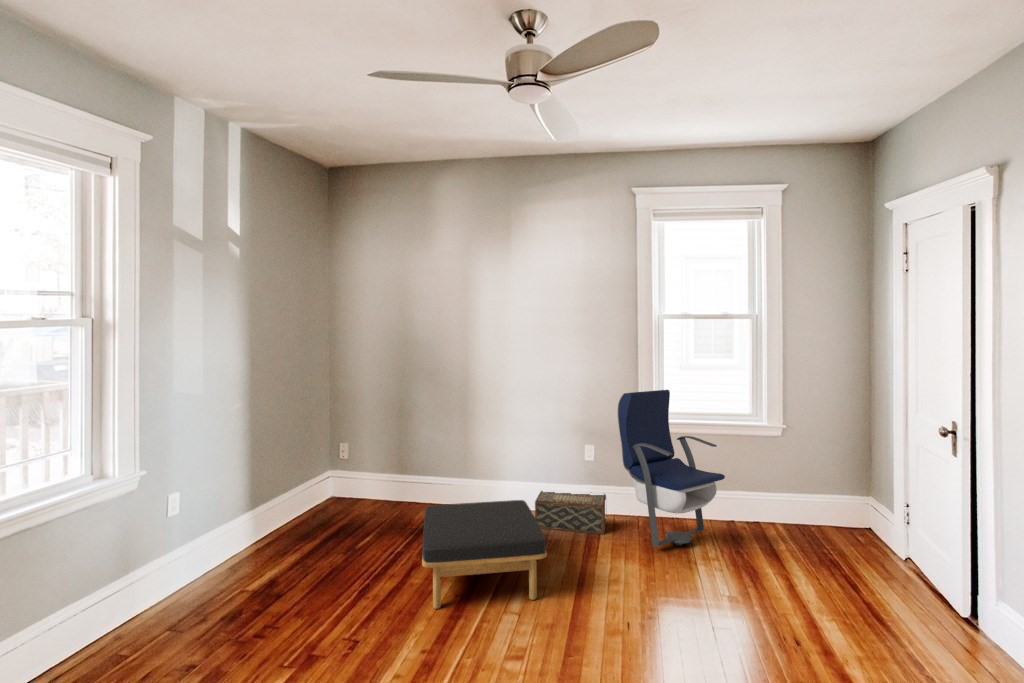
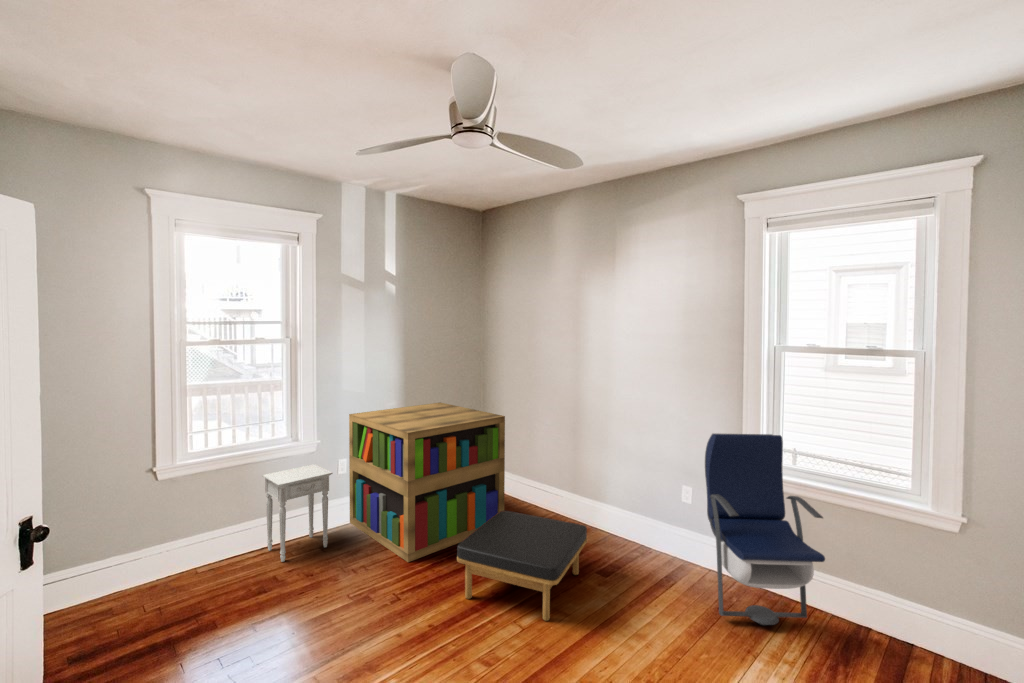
bookshelf: none [184,402,401,597] -> present [349,402,505,562]
woven basket: present [535,491,606,534] -> none [619,519,705,584]
nightstand: none [52,500,188,661] -> present [262,464,333,562]

